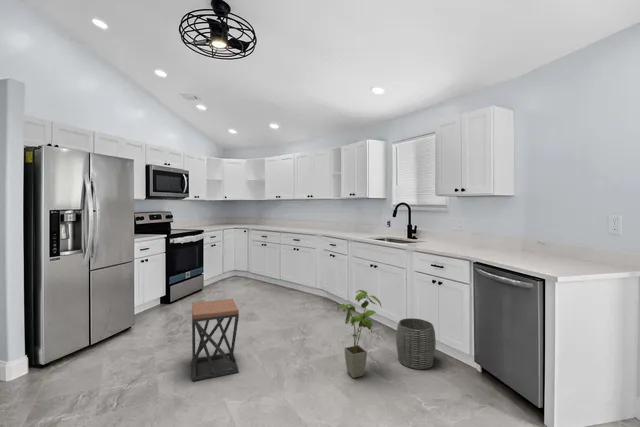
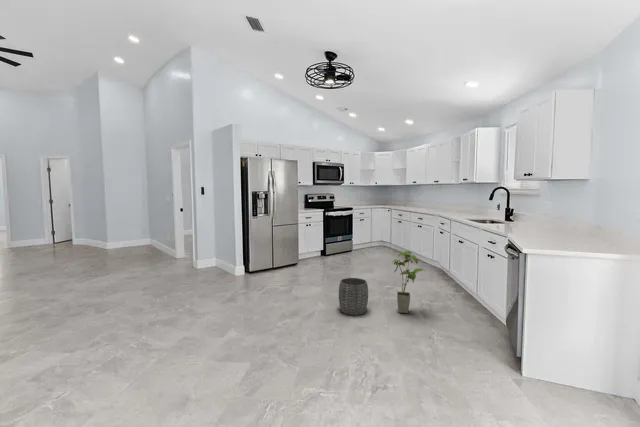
stool: present [192,299,239,381] -> none [307,249,339,294]
woven basket: present [396,318,436,369] -> present [339,278,368,315]

